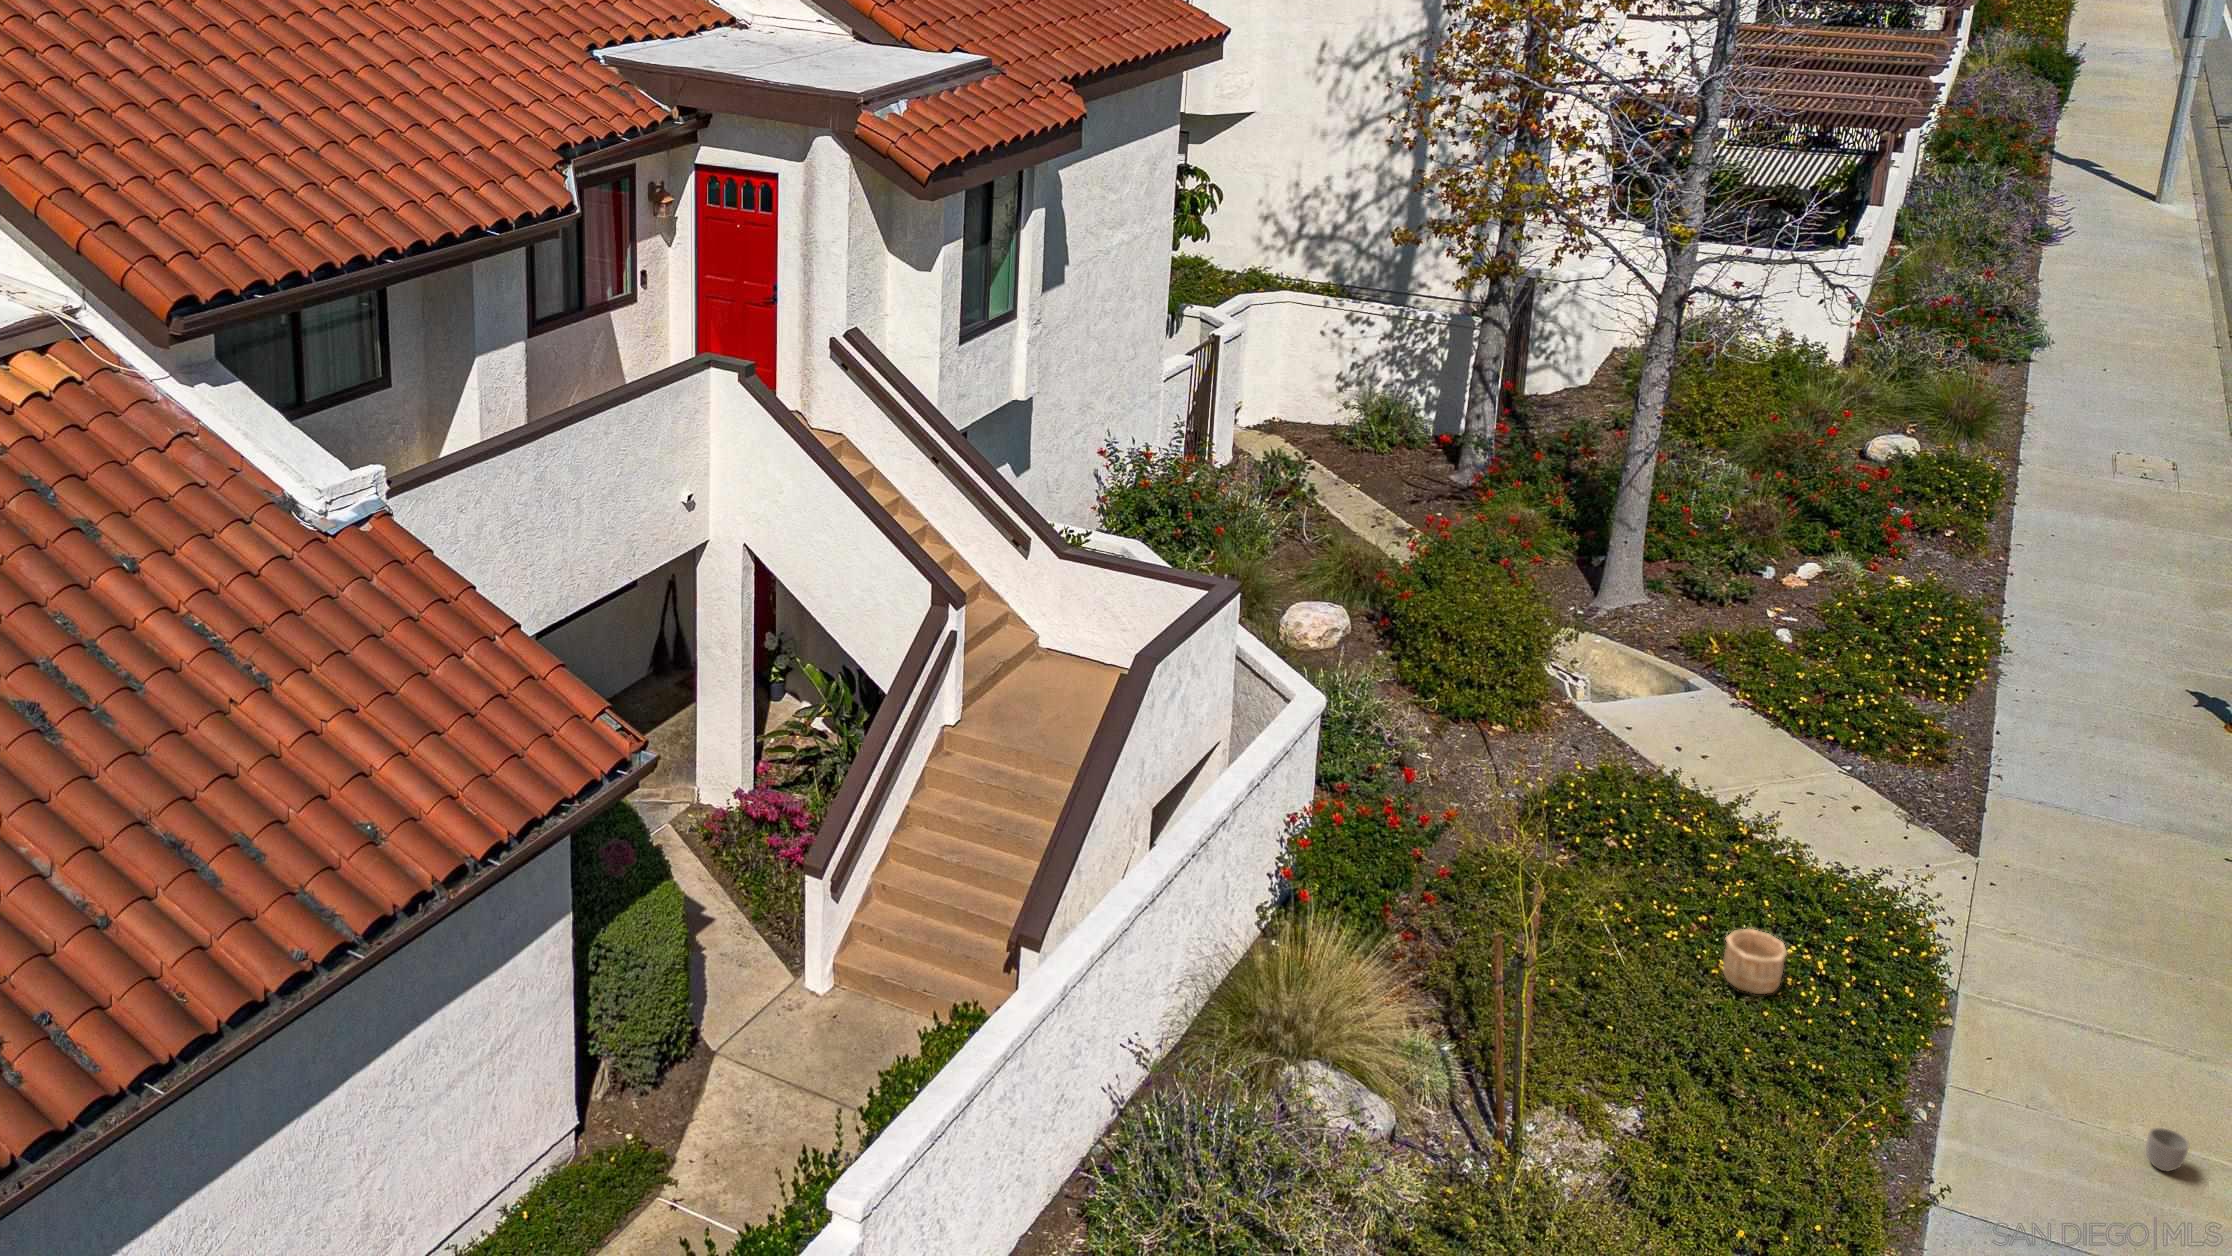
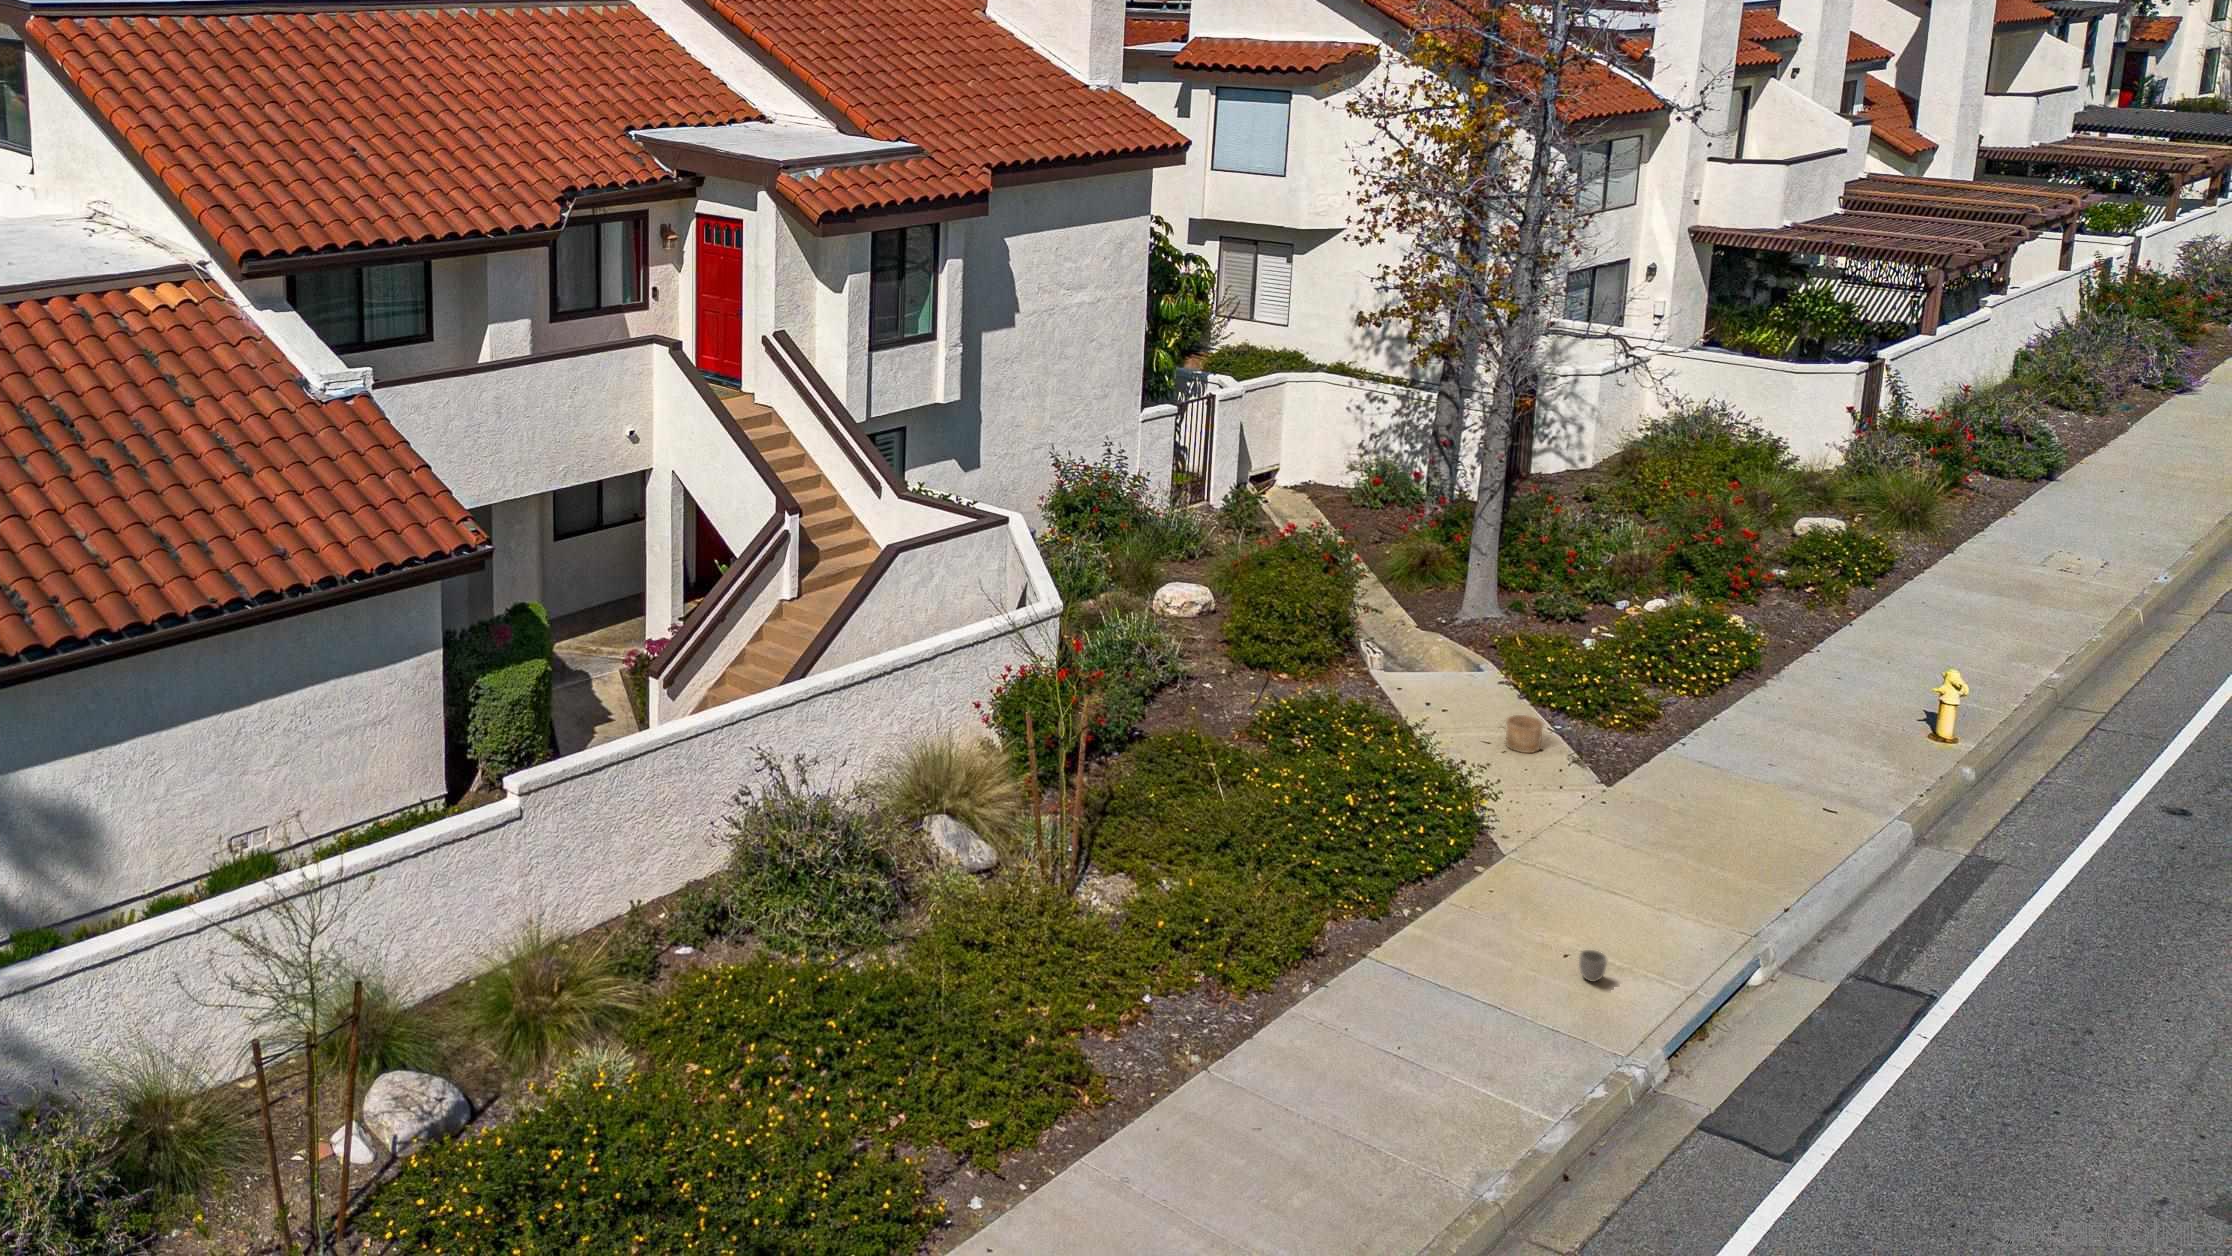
wooden bucket: present [1723,929,1787,994] -> present [1506,715,1543,753]

